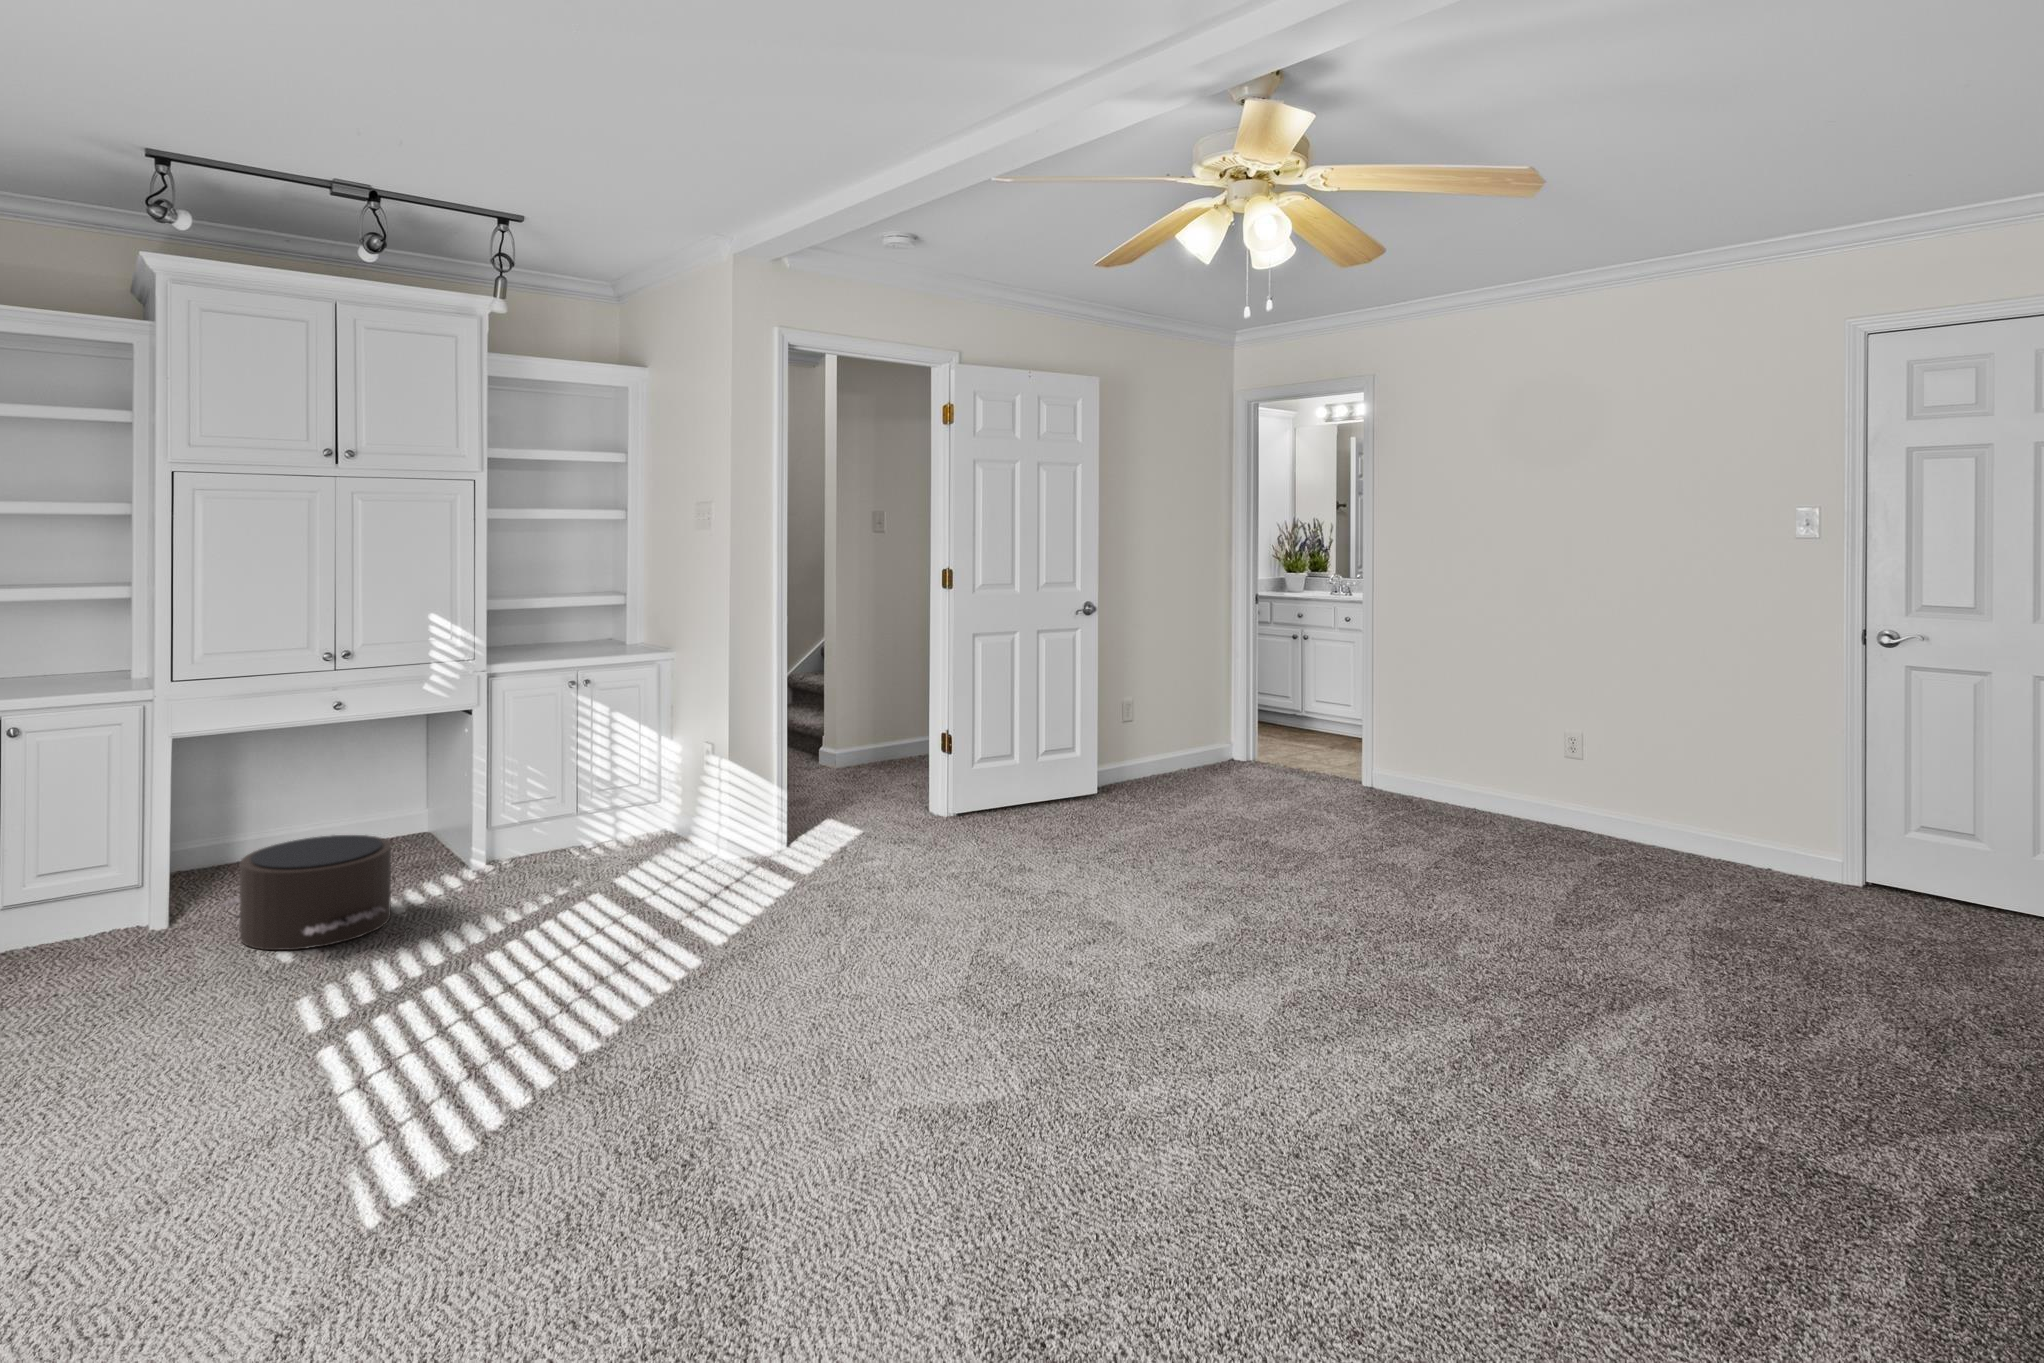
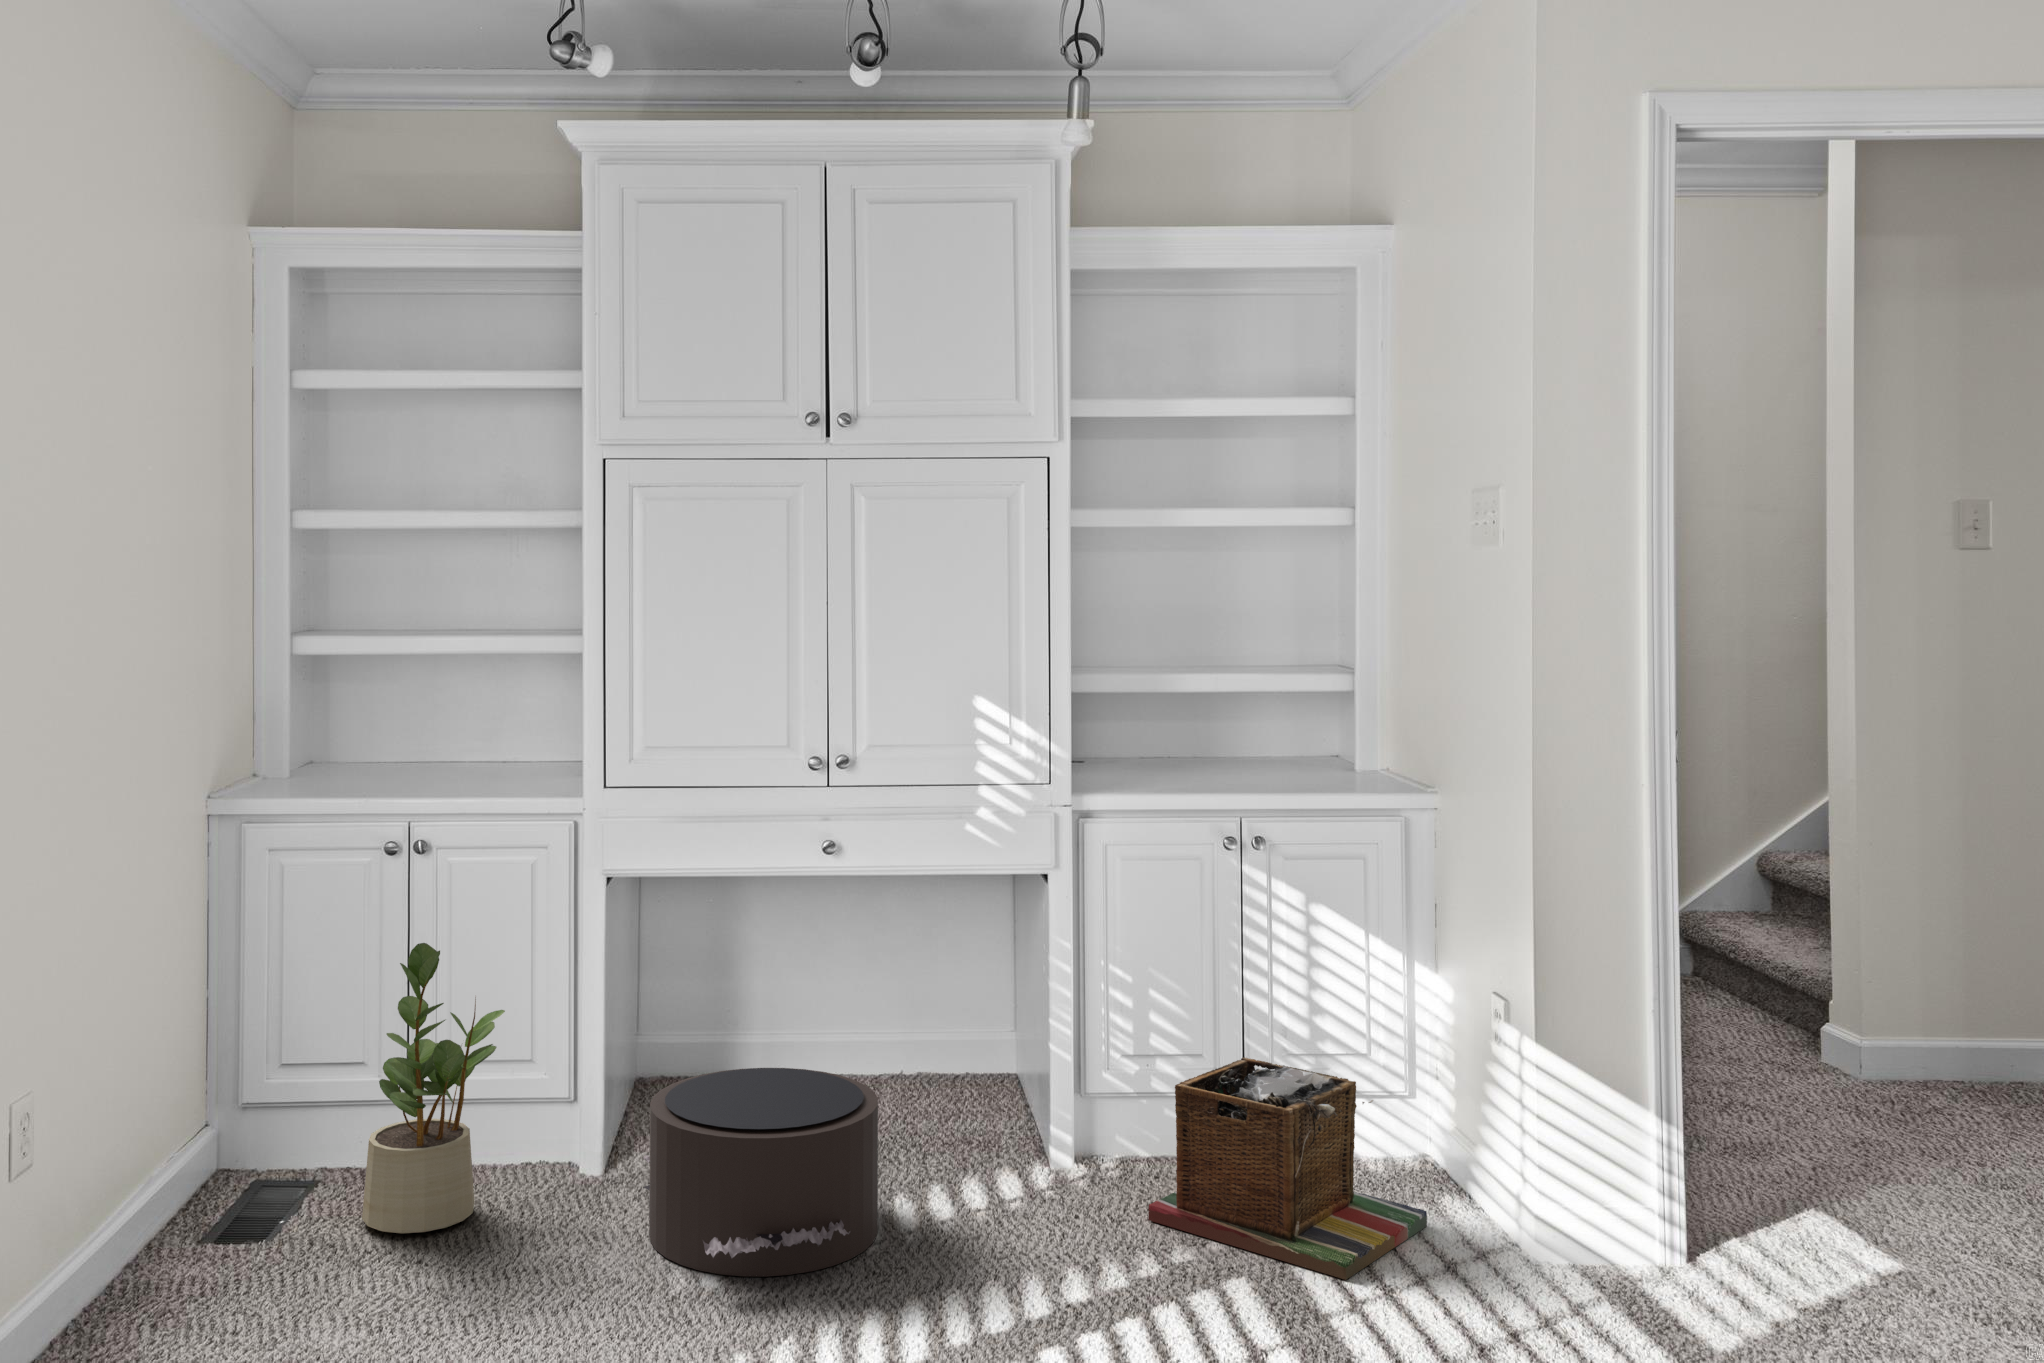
potted plant: none [10,792,116,980] -> present [362,943,505,1233]
laundry basket: none [540,792,675,882] -> present [1148,1057,1427,1280]

